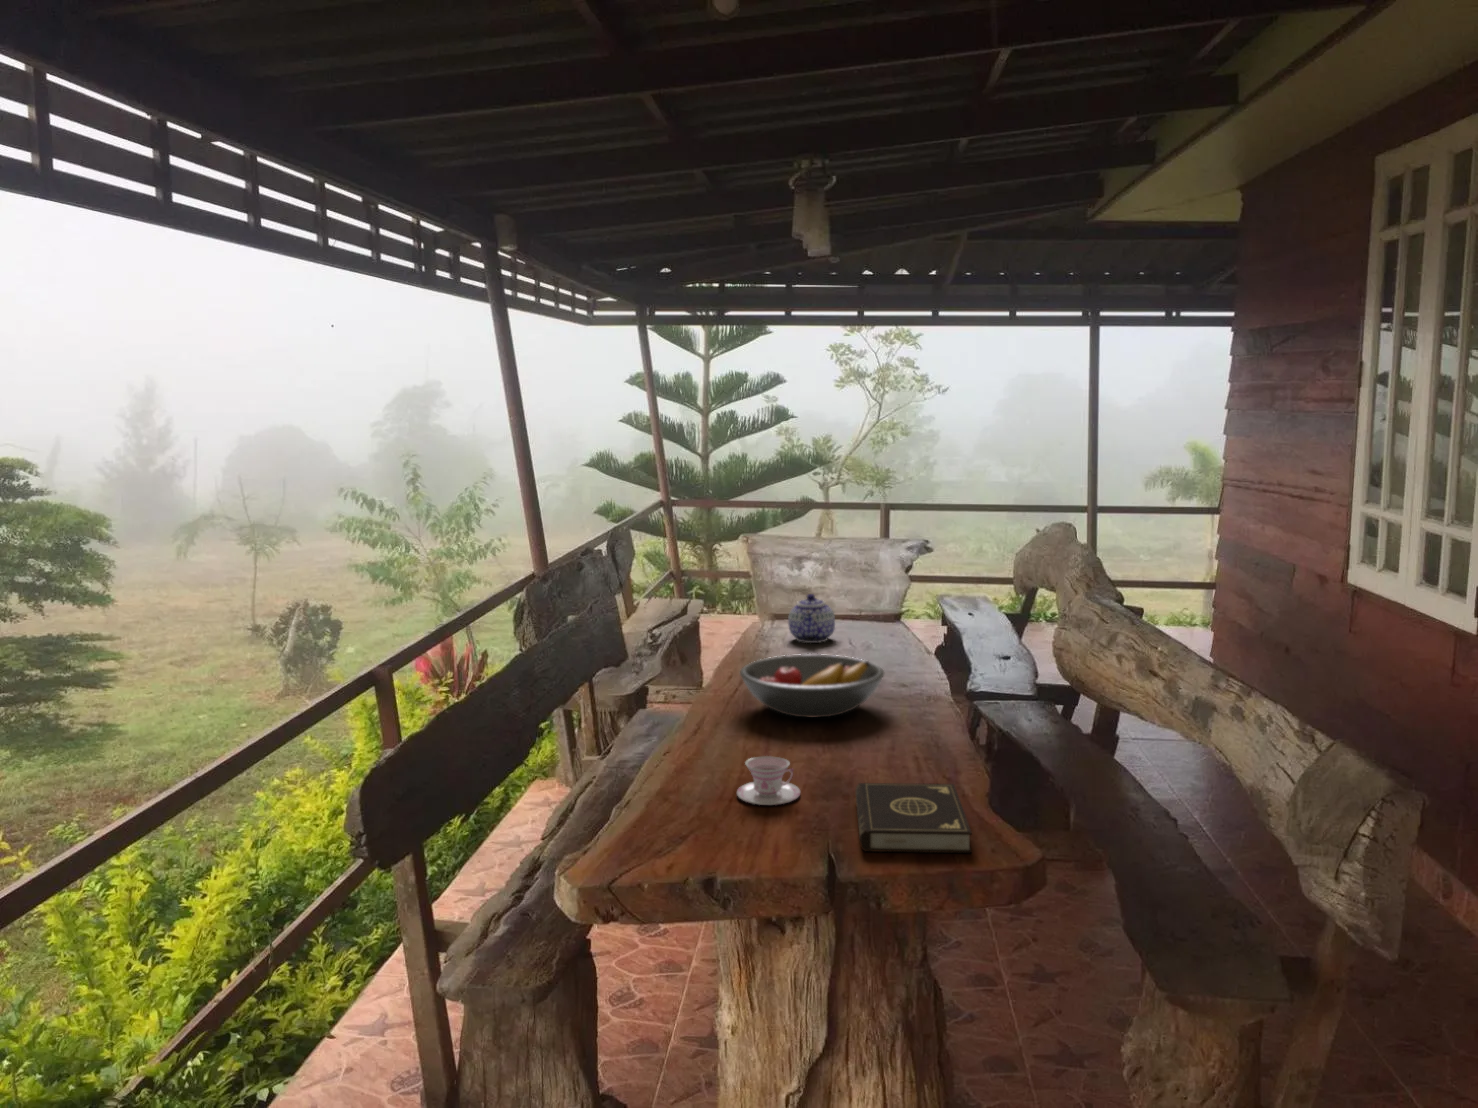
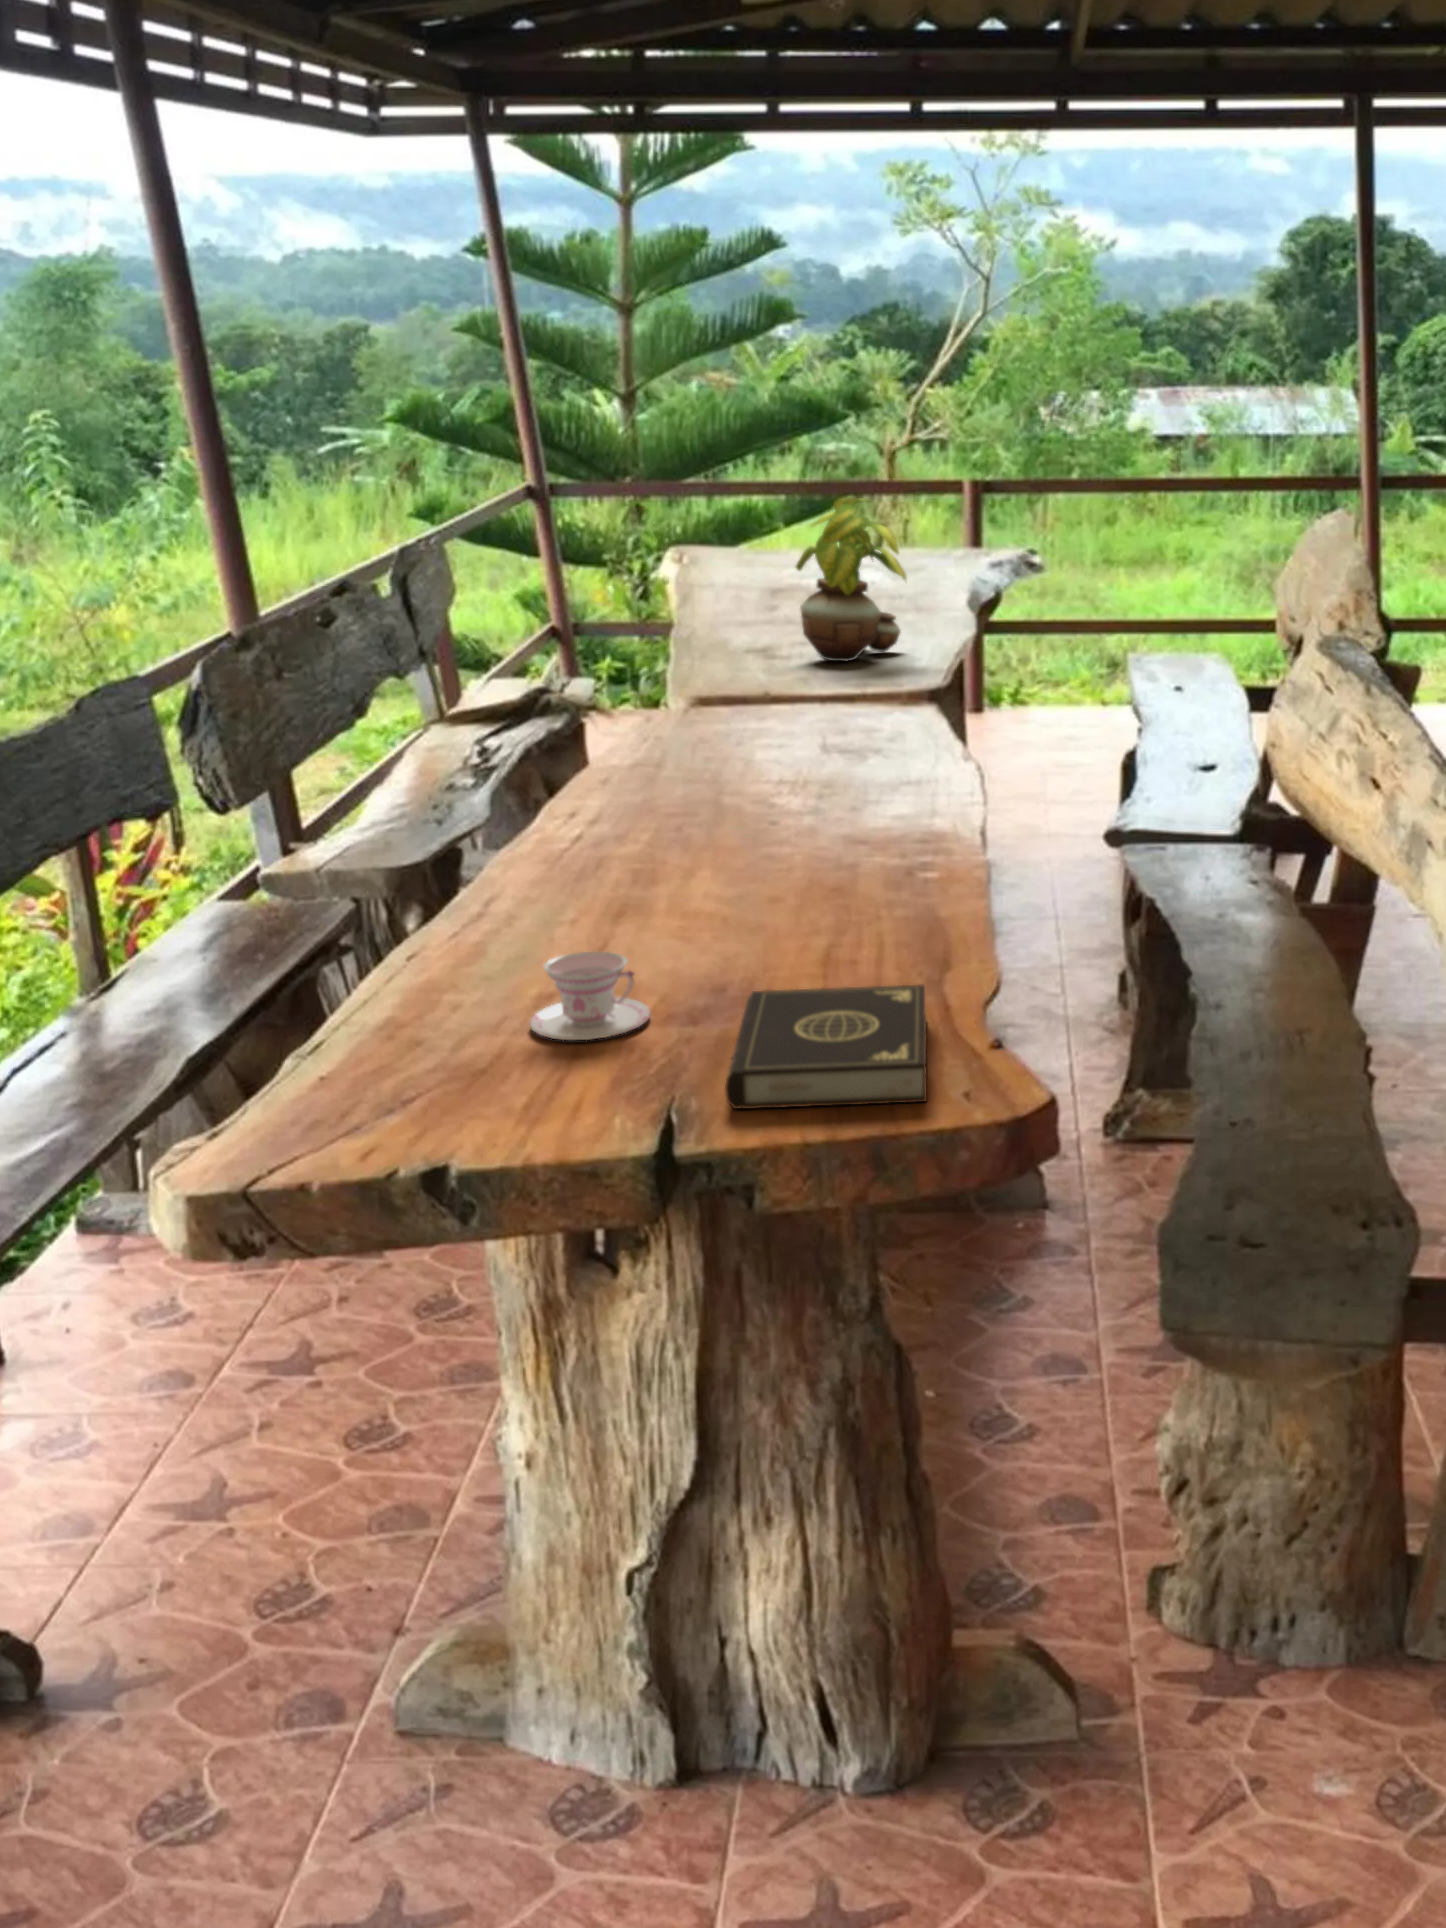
potted plant: none [813,512,874,597] -> present [796,496,906,661]
teapot: present [788,594,835,643] -> none [719,655,810,749]
fruit bowl: present [740,654,884,718] -> none [580,766,855,883]

